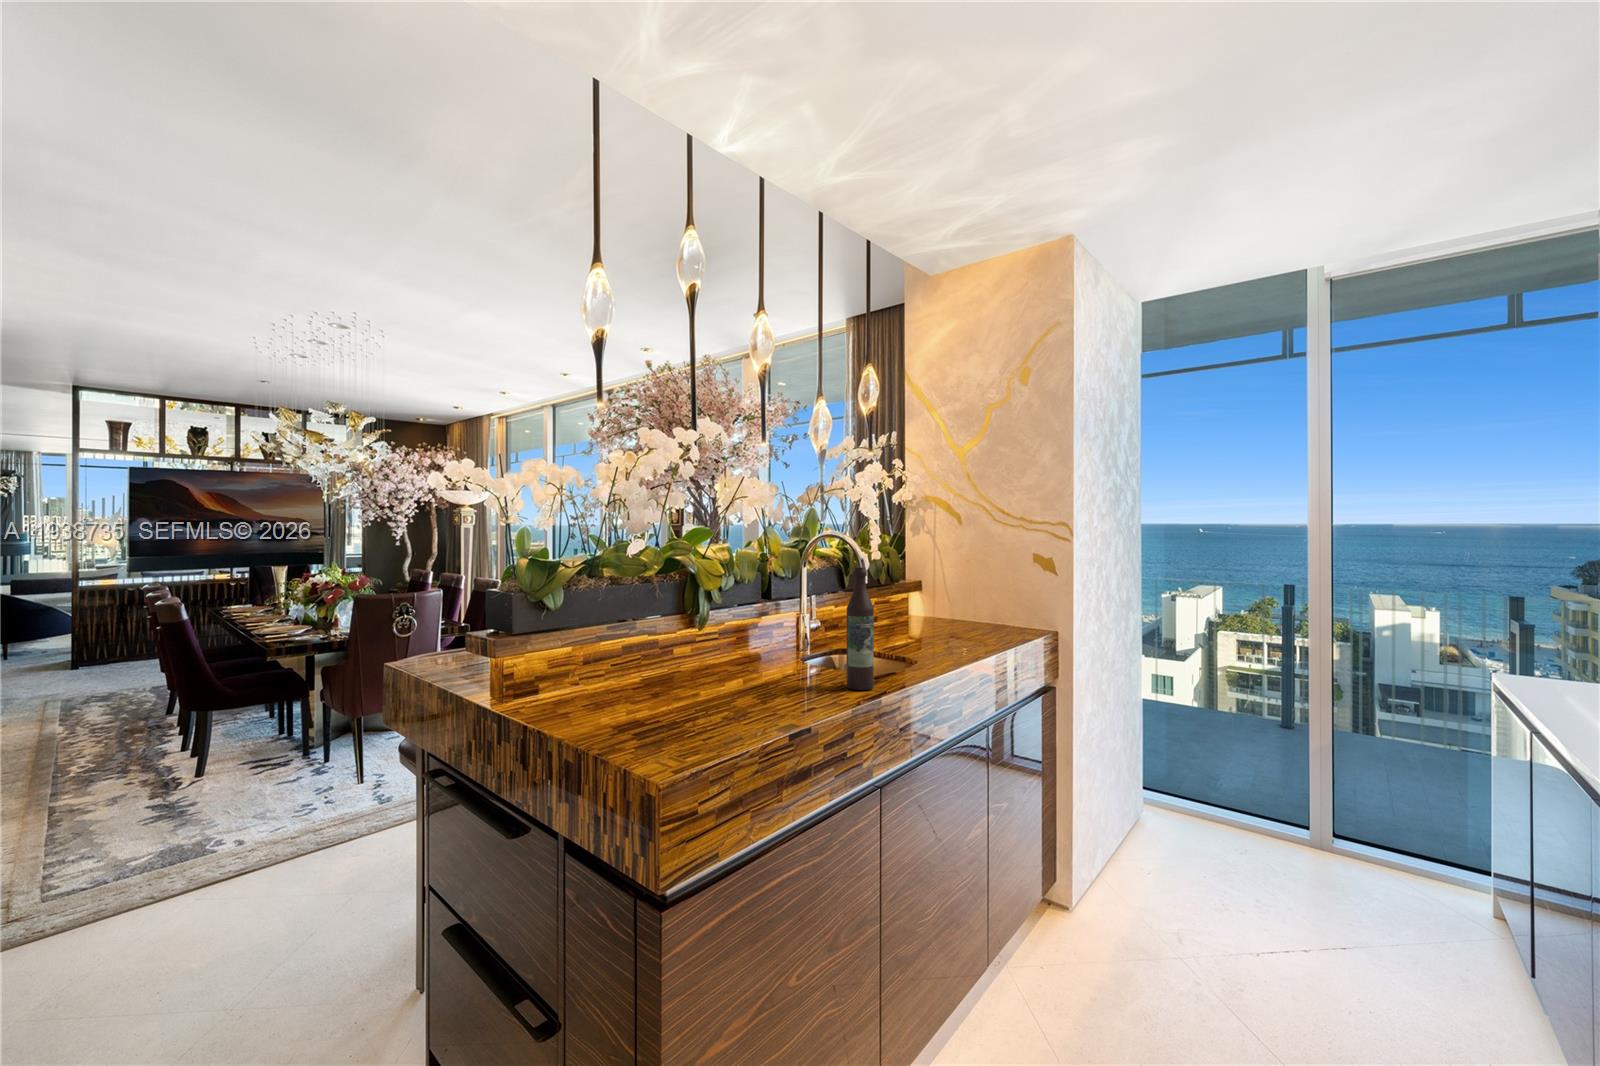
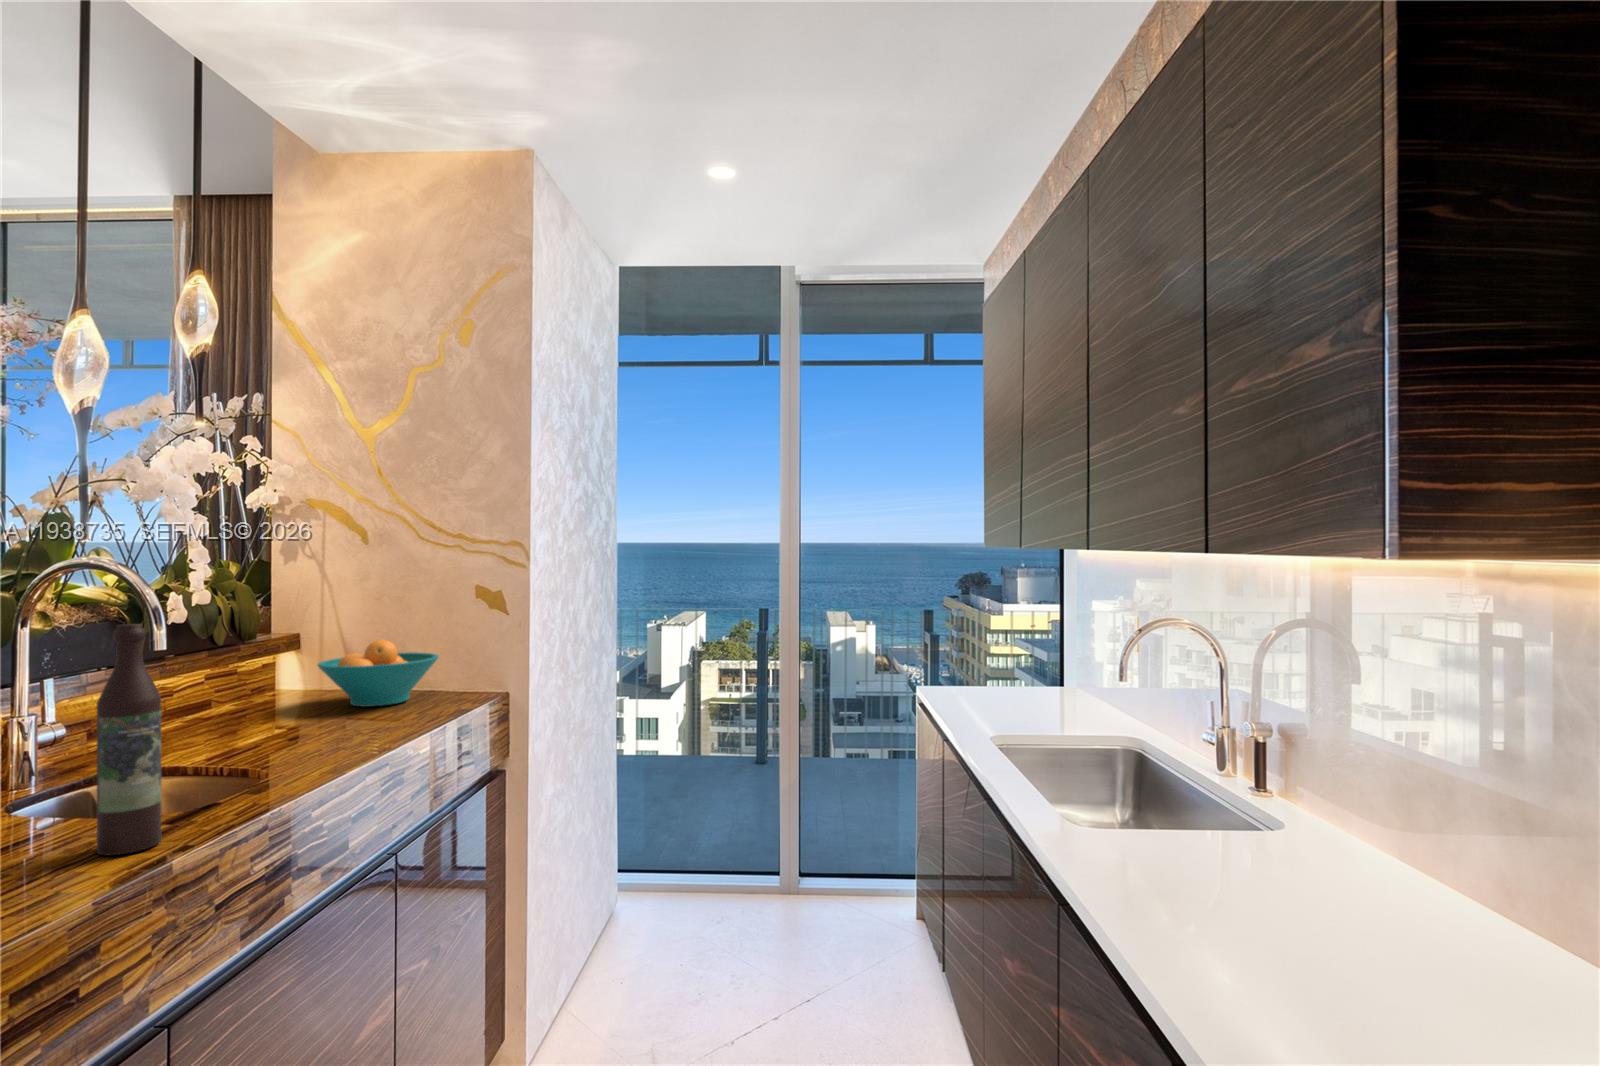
fruit bowl: none [933,589,1007,632] -> present [317,639,439,707]

